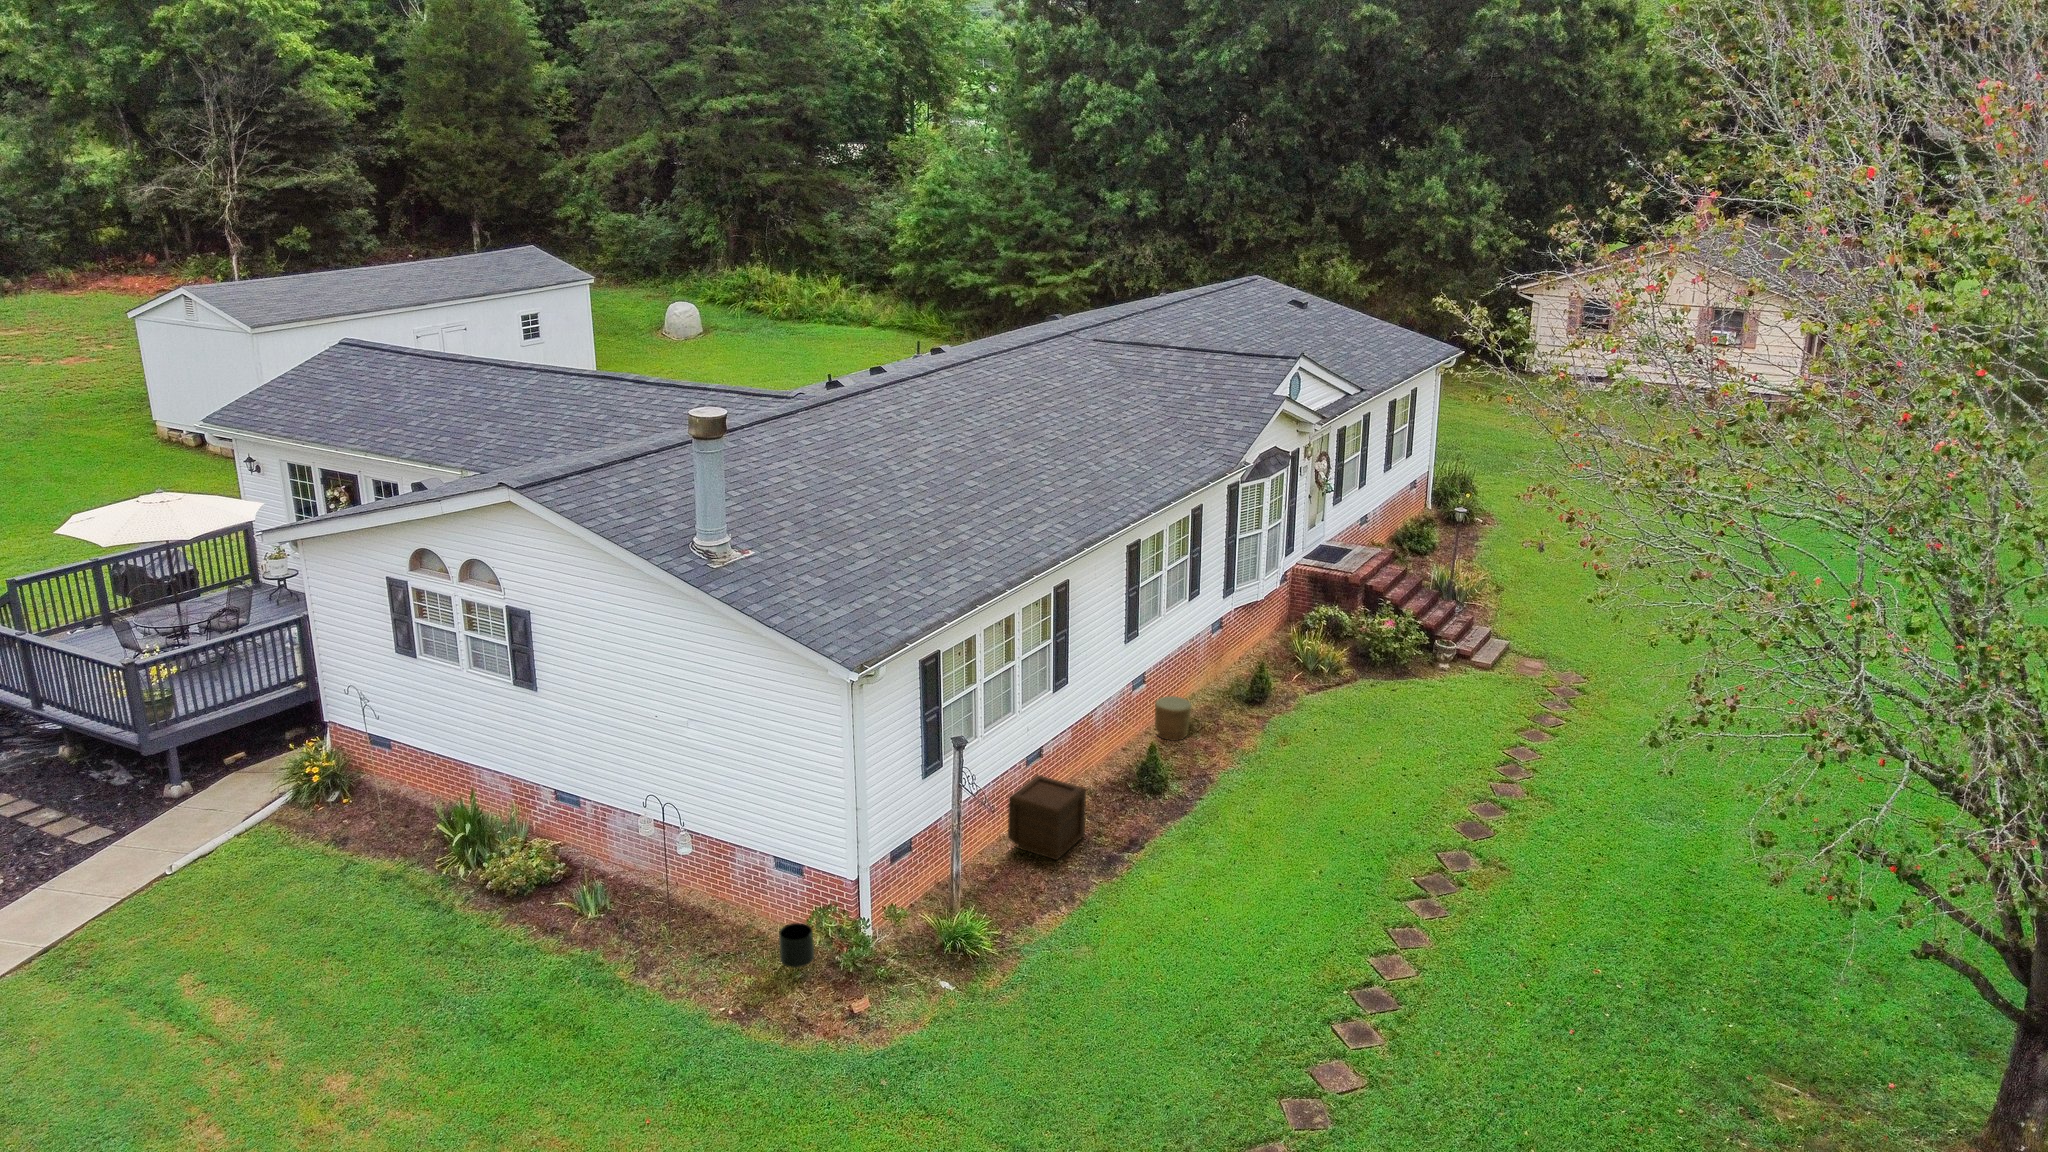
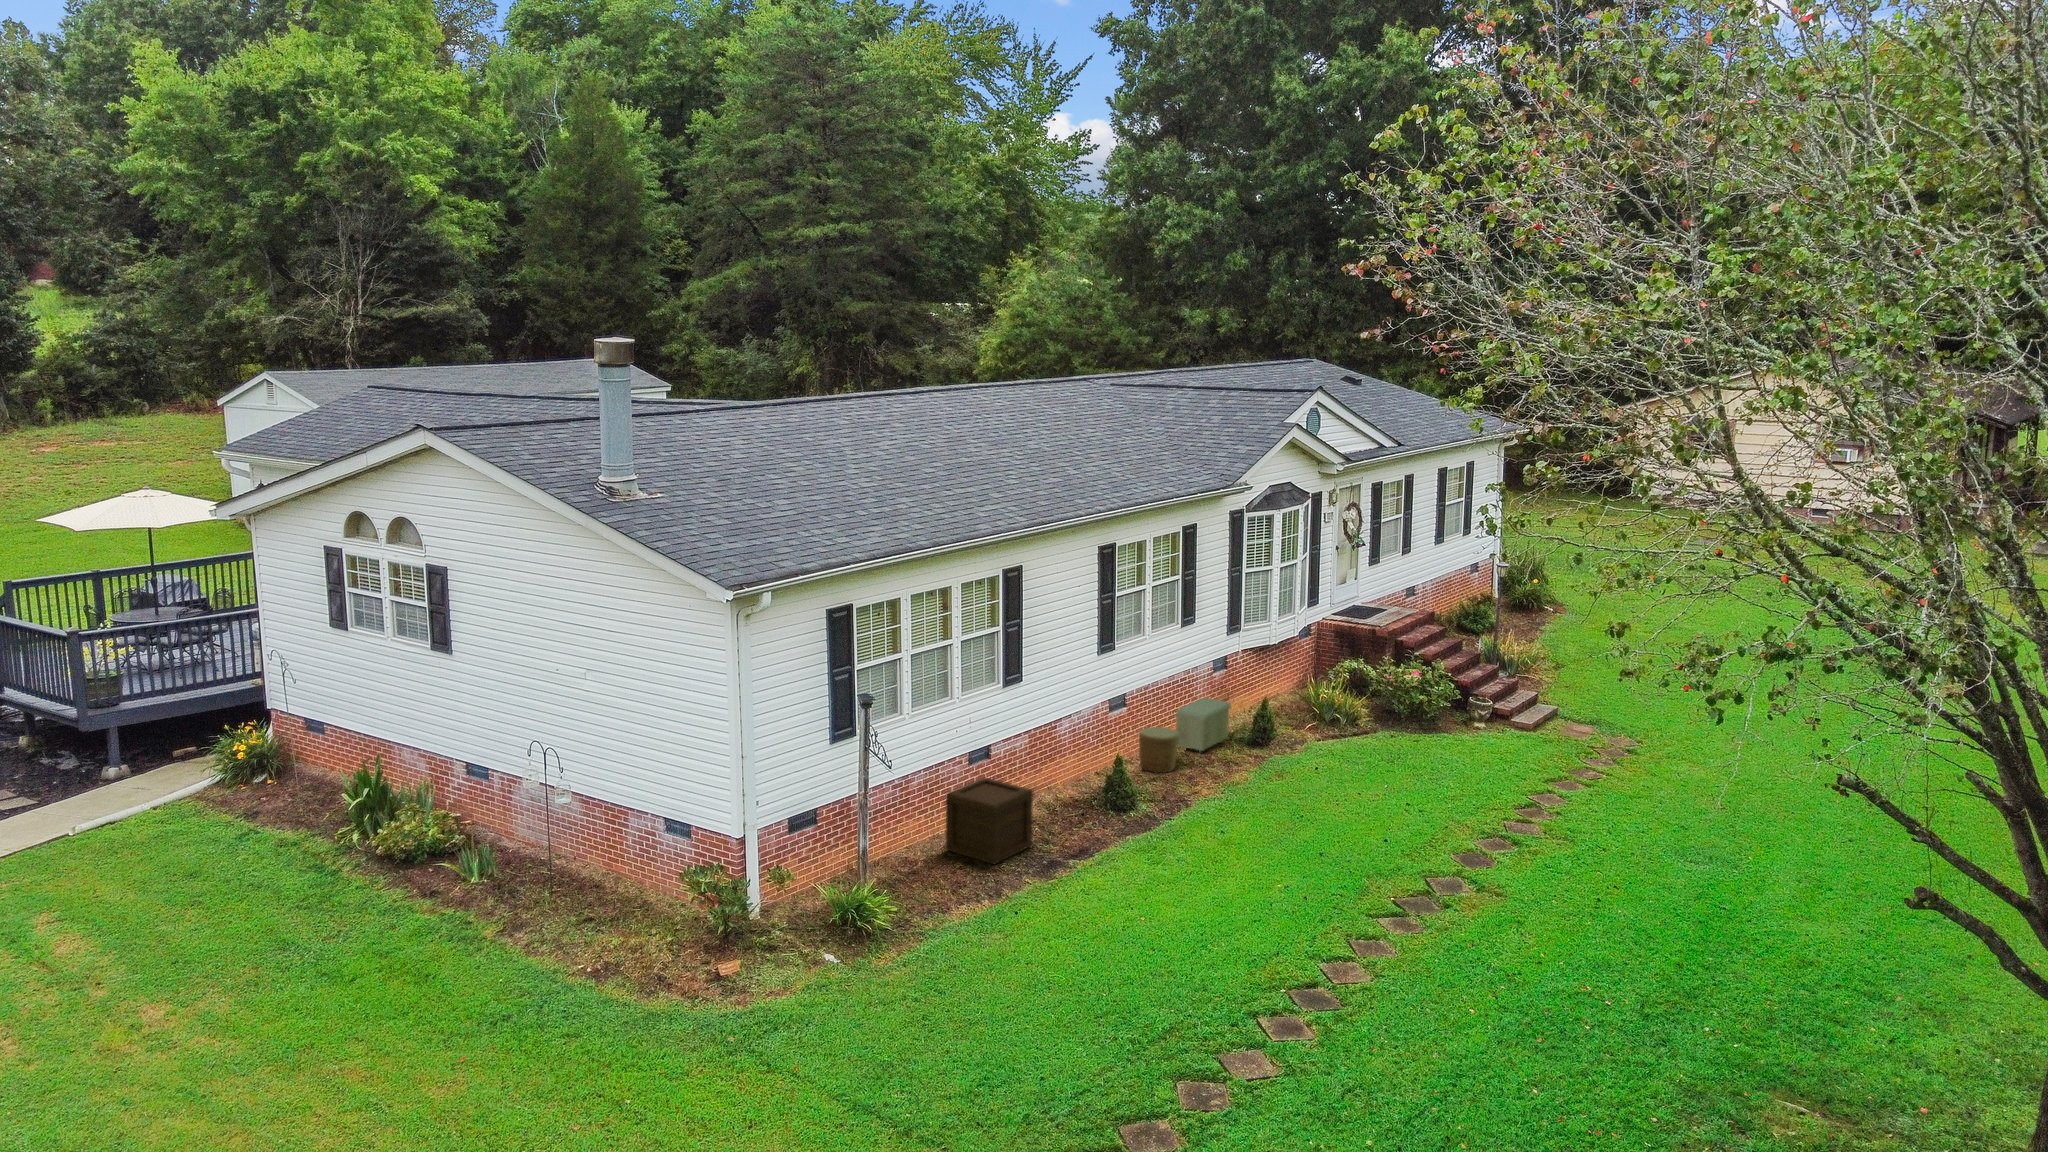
storage bench: none [1182,659,1230,714] -> present [1176,698,1230,752]
planter: present [779,923,814,968] -> none [656,889,697,953]

